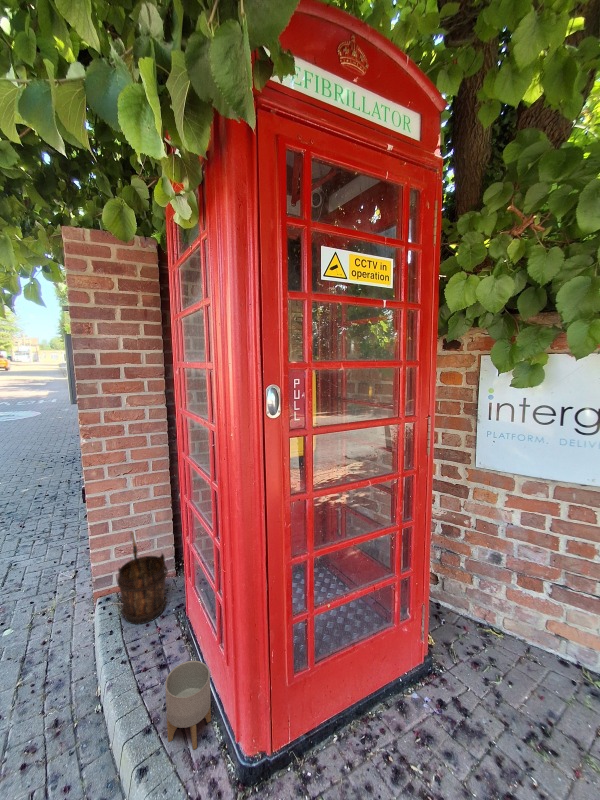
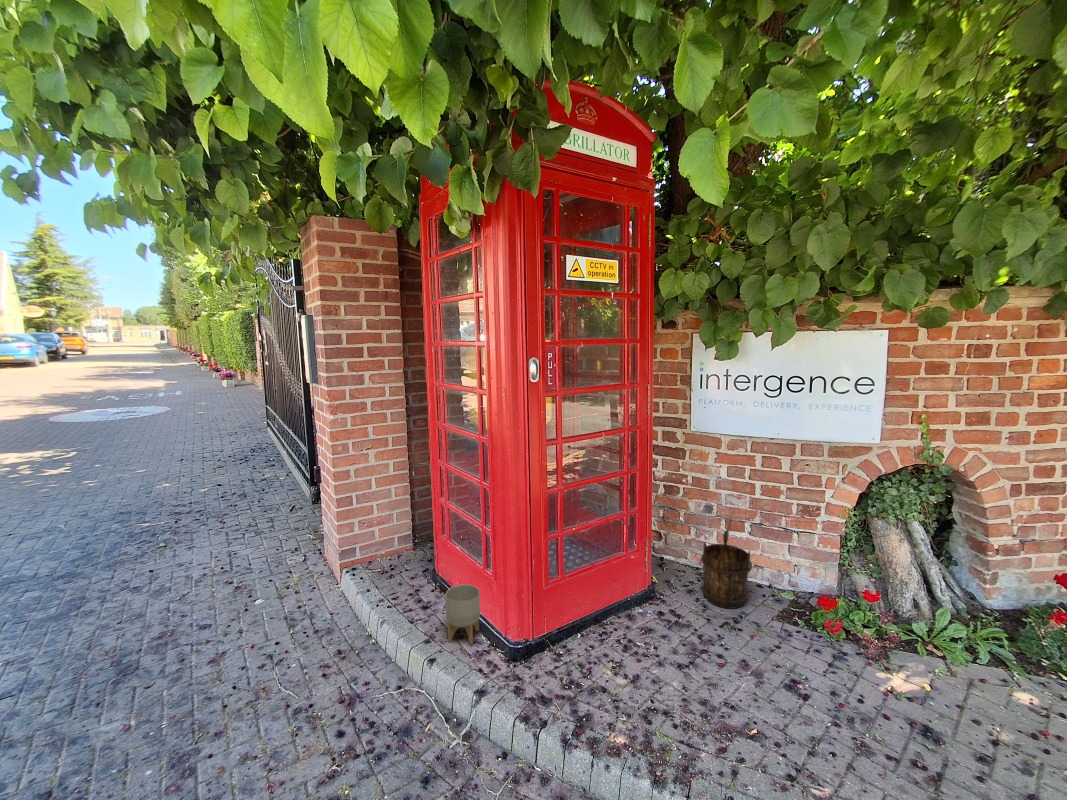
bucket: present [117,532,168,624] -> present [701,519,752,609]

